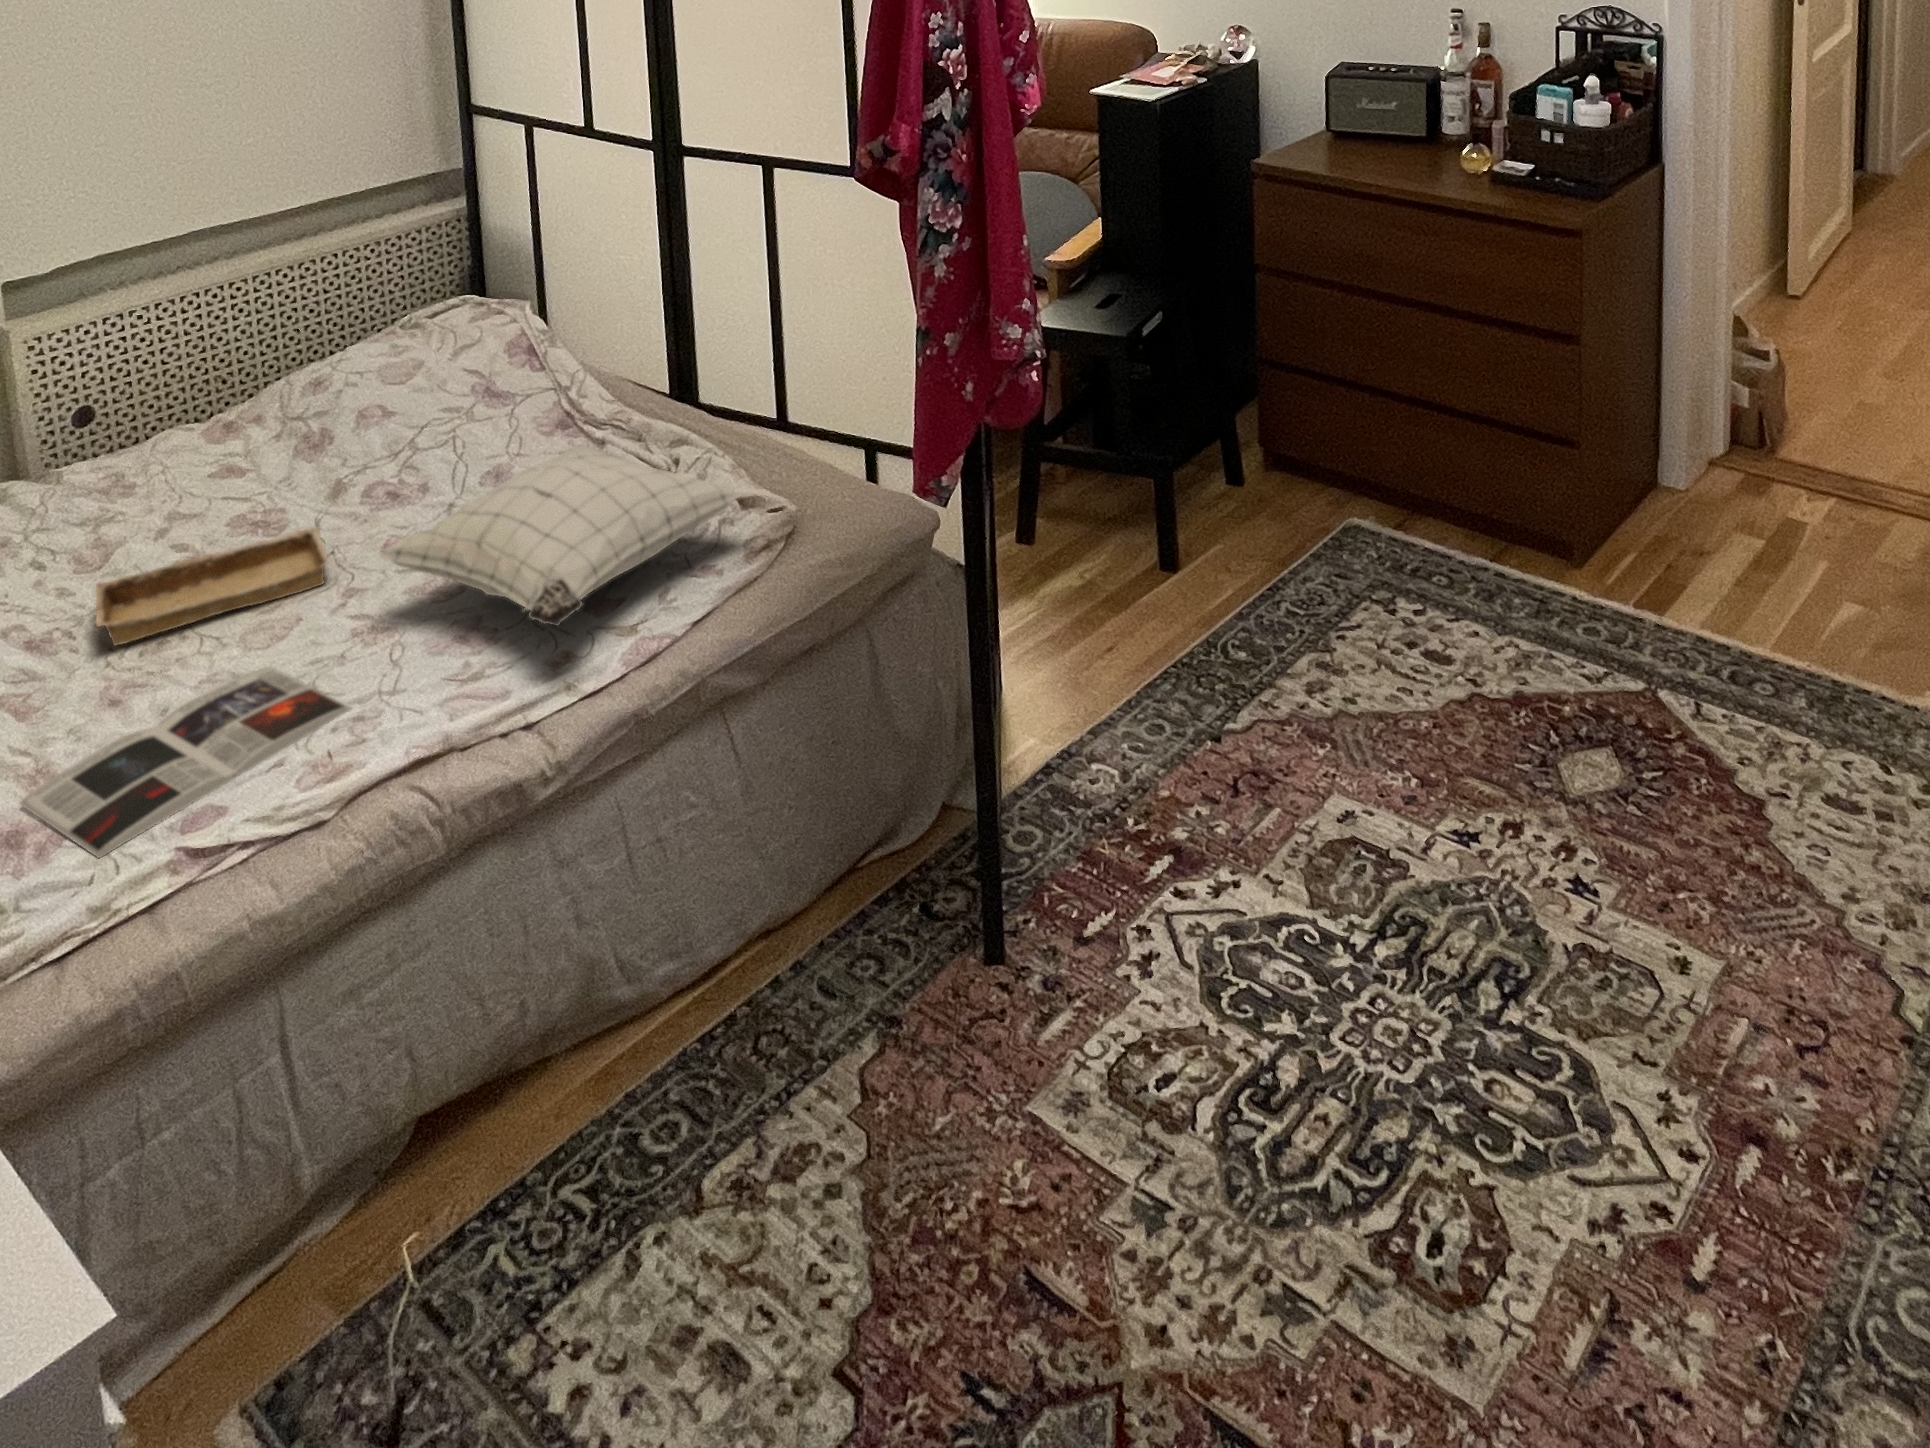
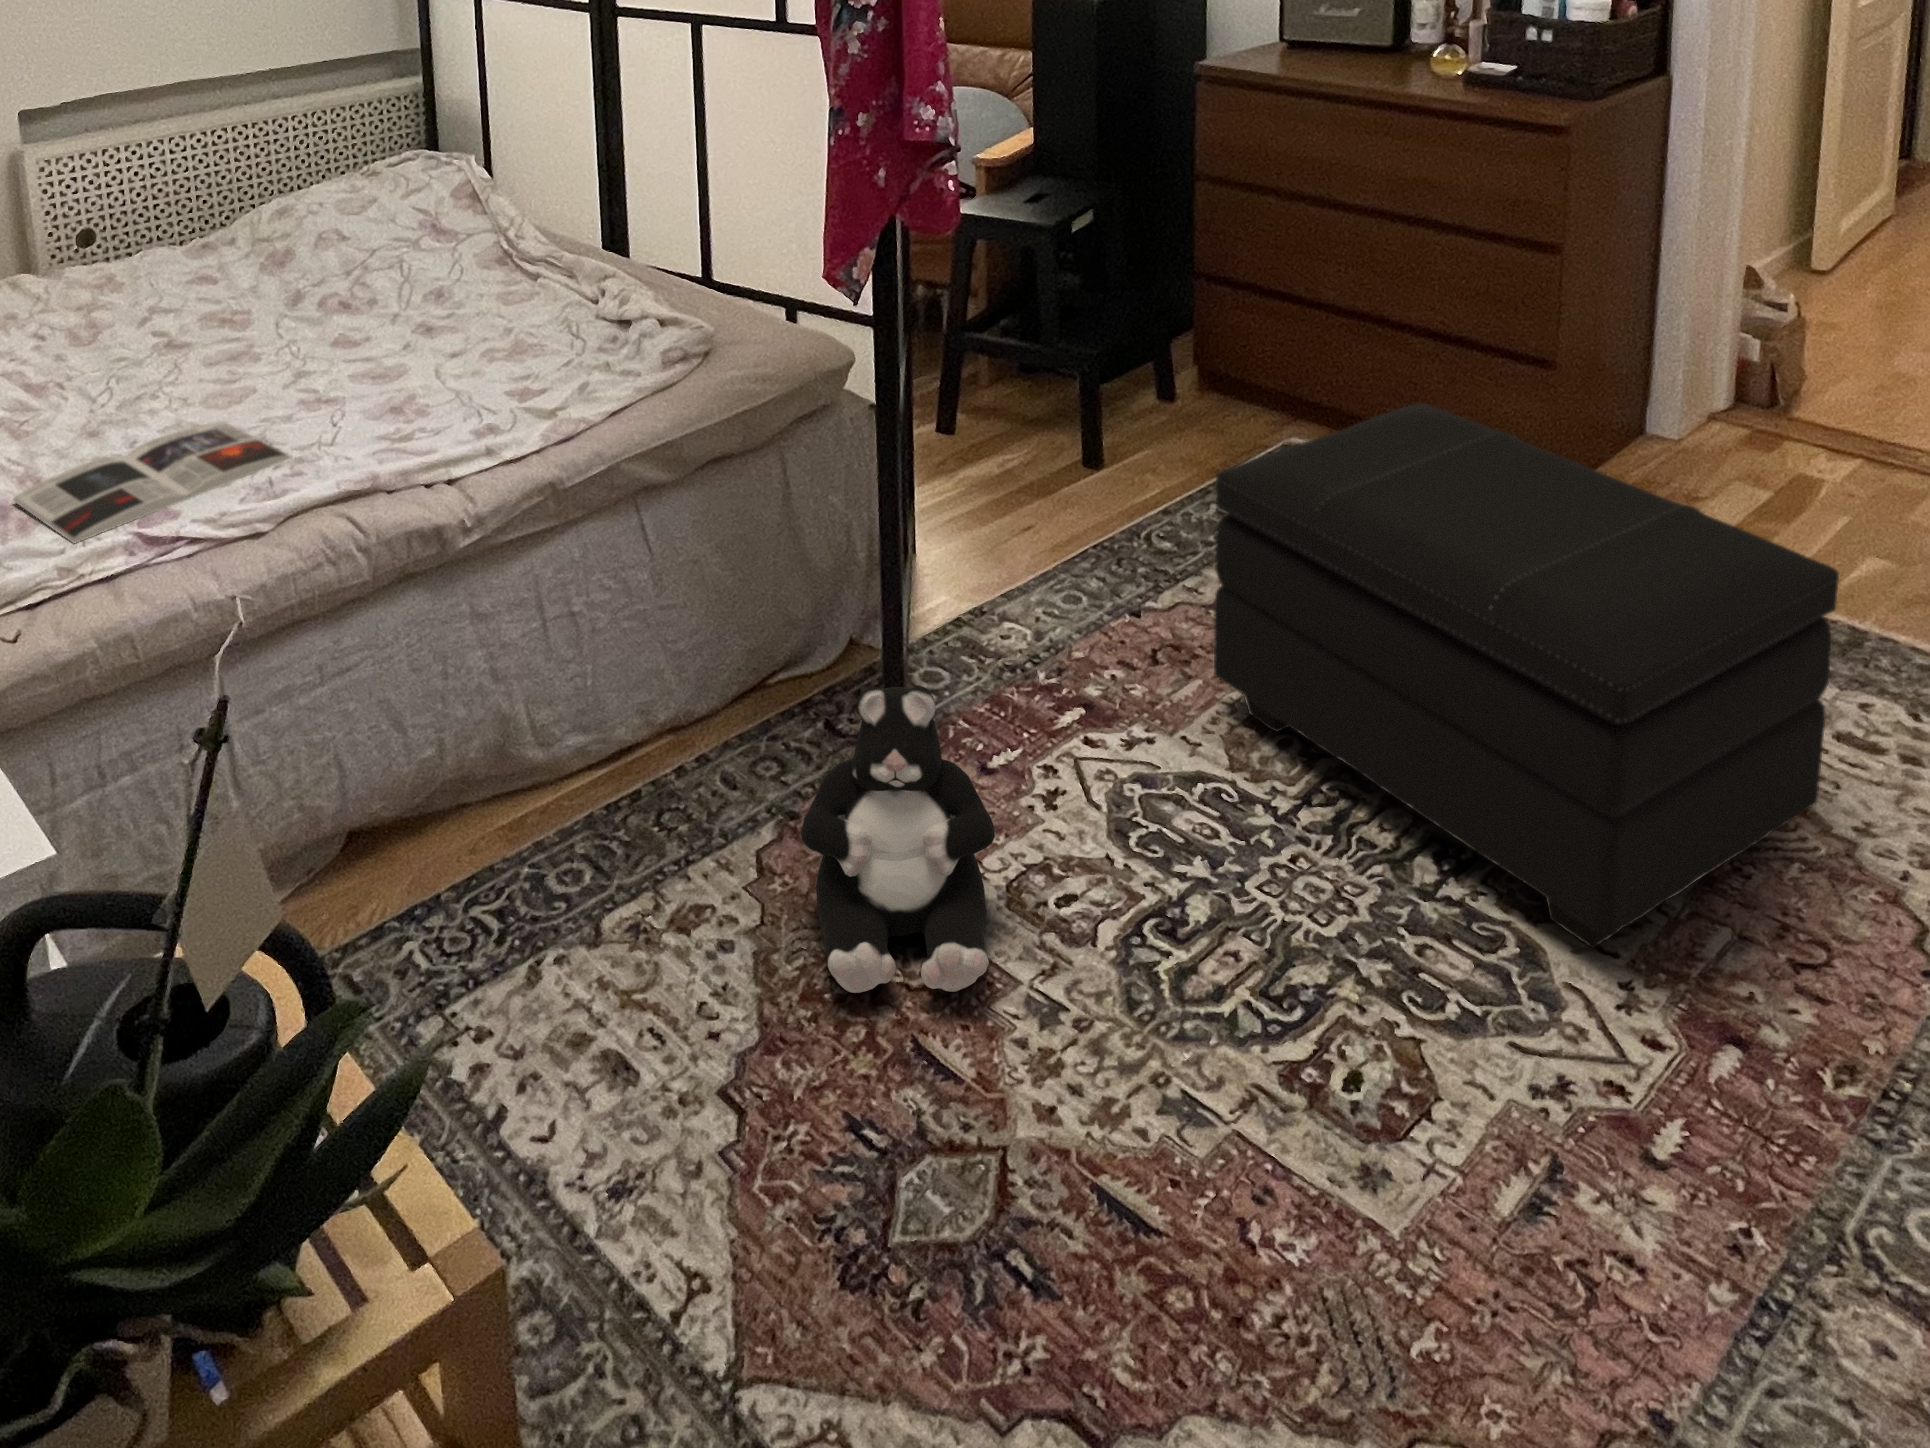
pillow: present [378,446,741,626] -> none [318,262,655,398]
footstool: none [1291,515,1816,1058] -> present [1214,403,1839,947]
tray: present [96,527,329,645] -> none [80,323,279,399]
plush toy: none [908,894,1098,1232] -> present [801,686,995,993]

